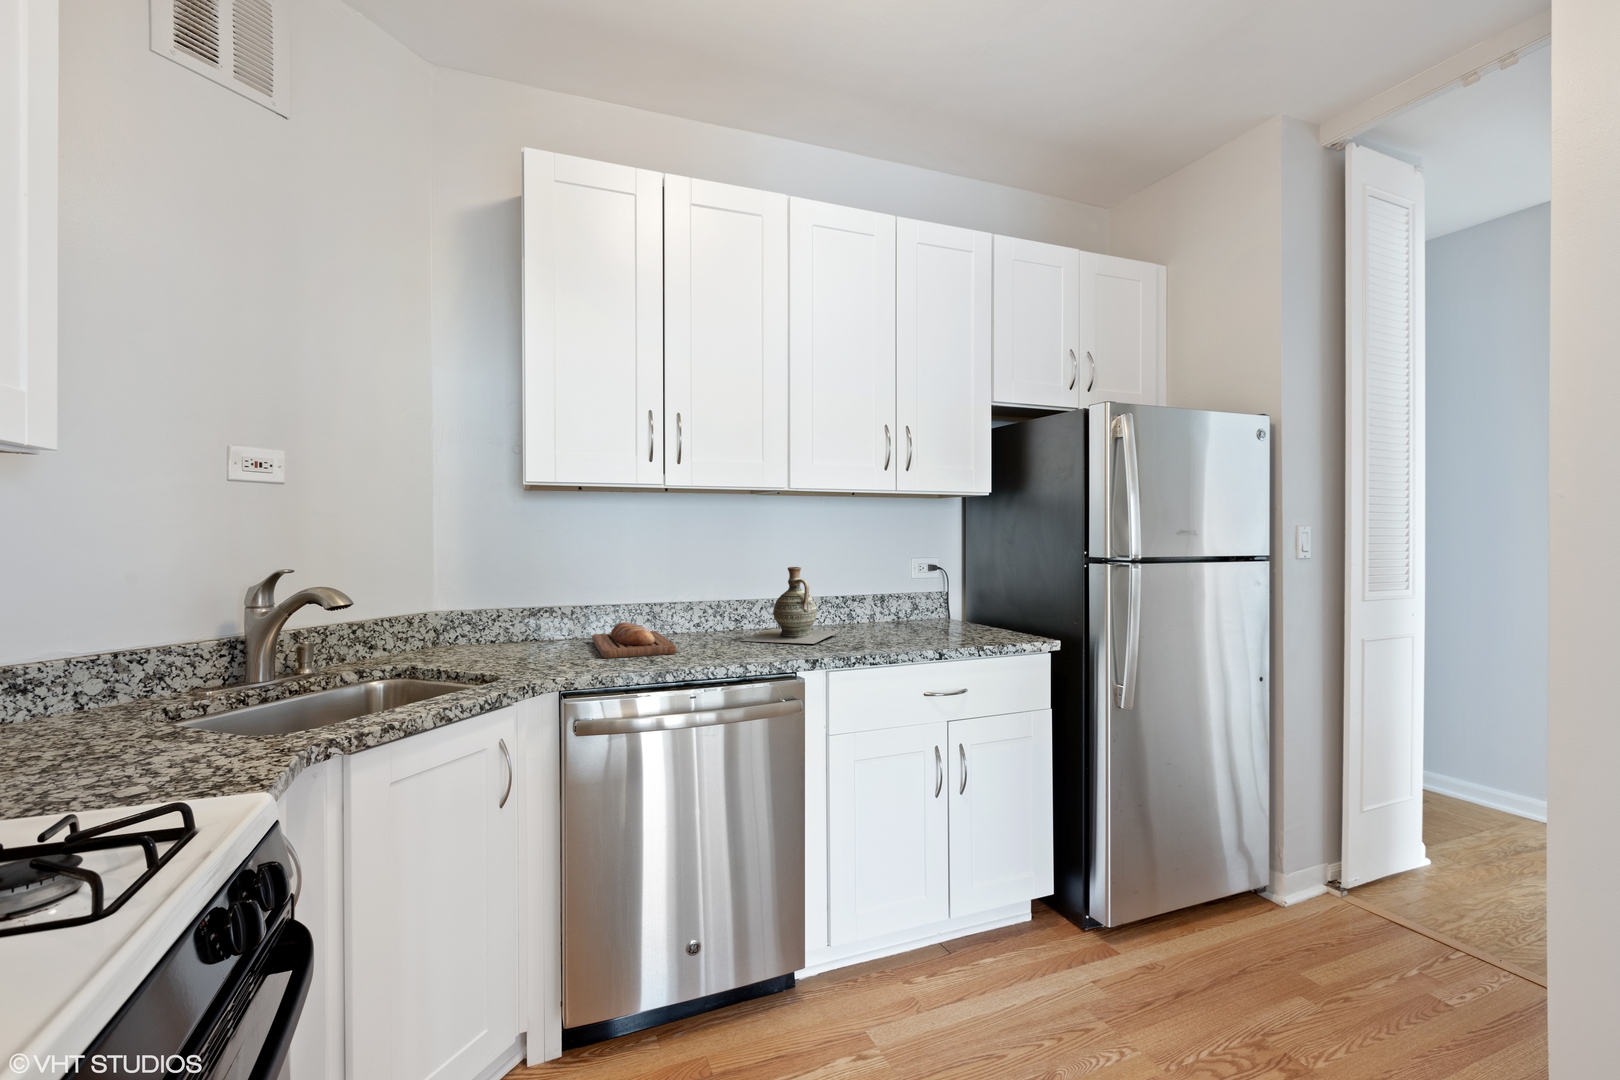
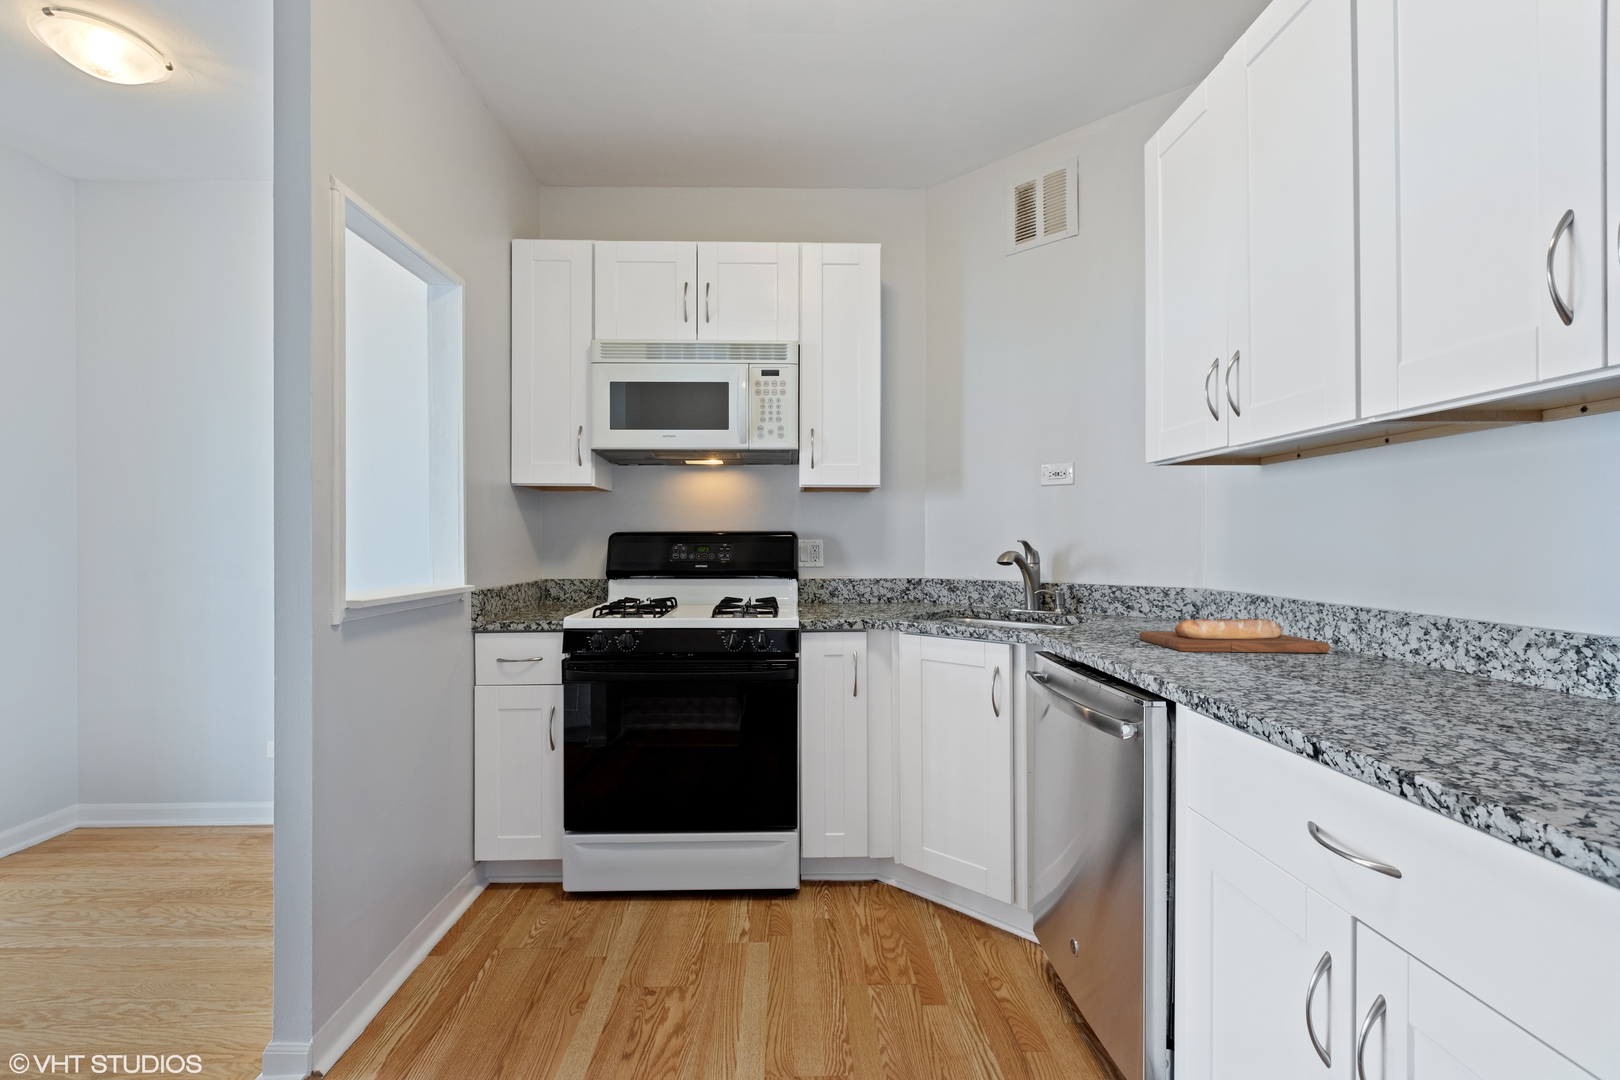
ceramic jug: present [742,567,840,644] -> none [1309,555,1504,704]

